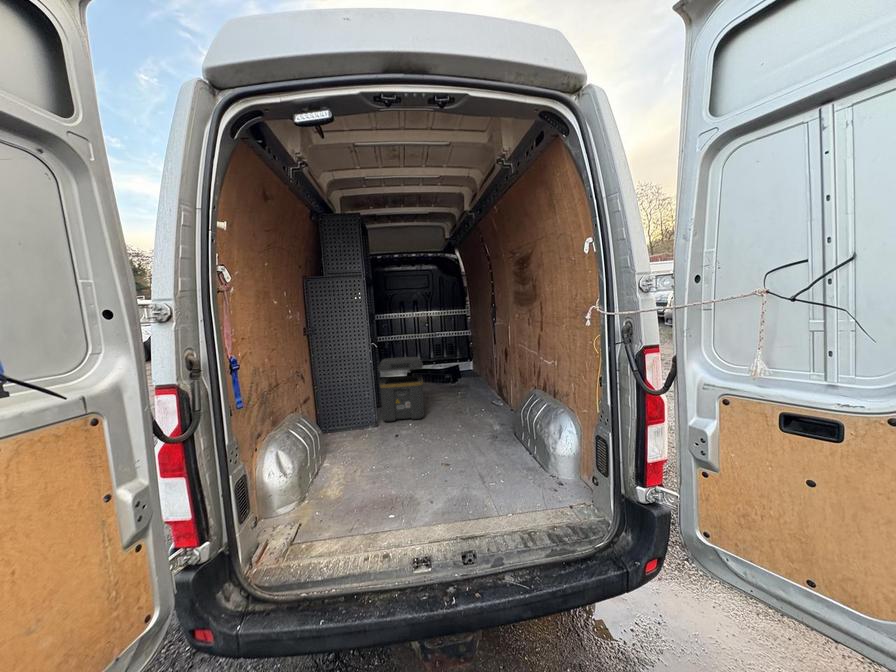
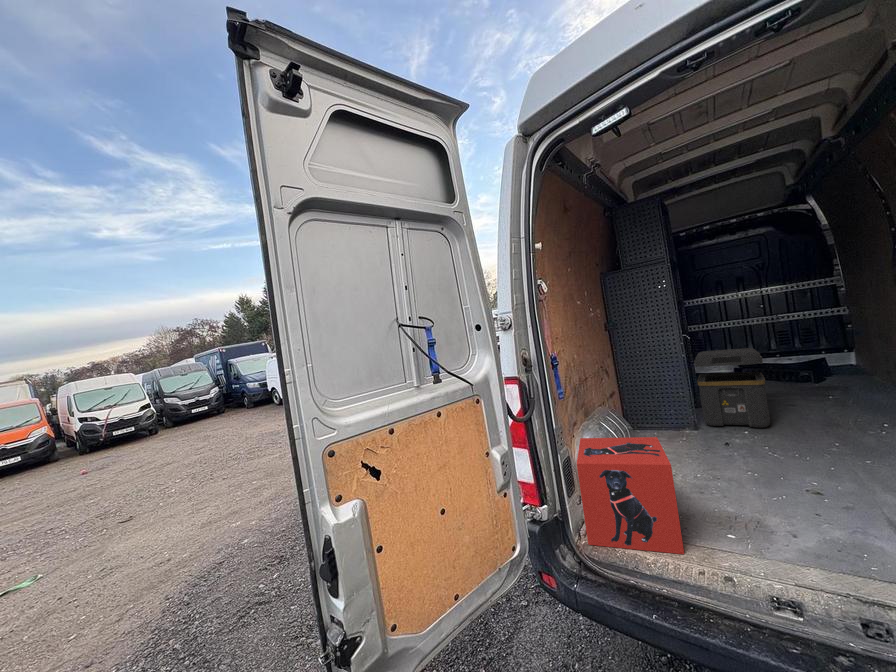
storage box: none [254,438,355,572] -> present [577,437,684,554]

